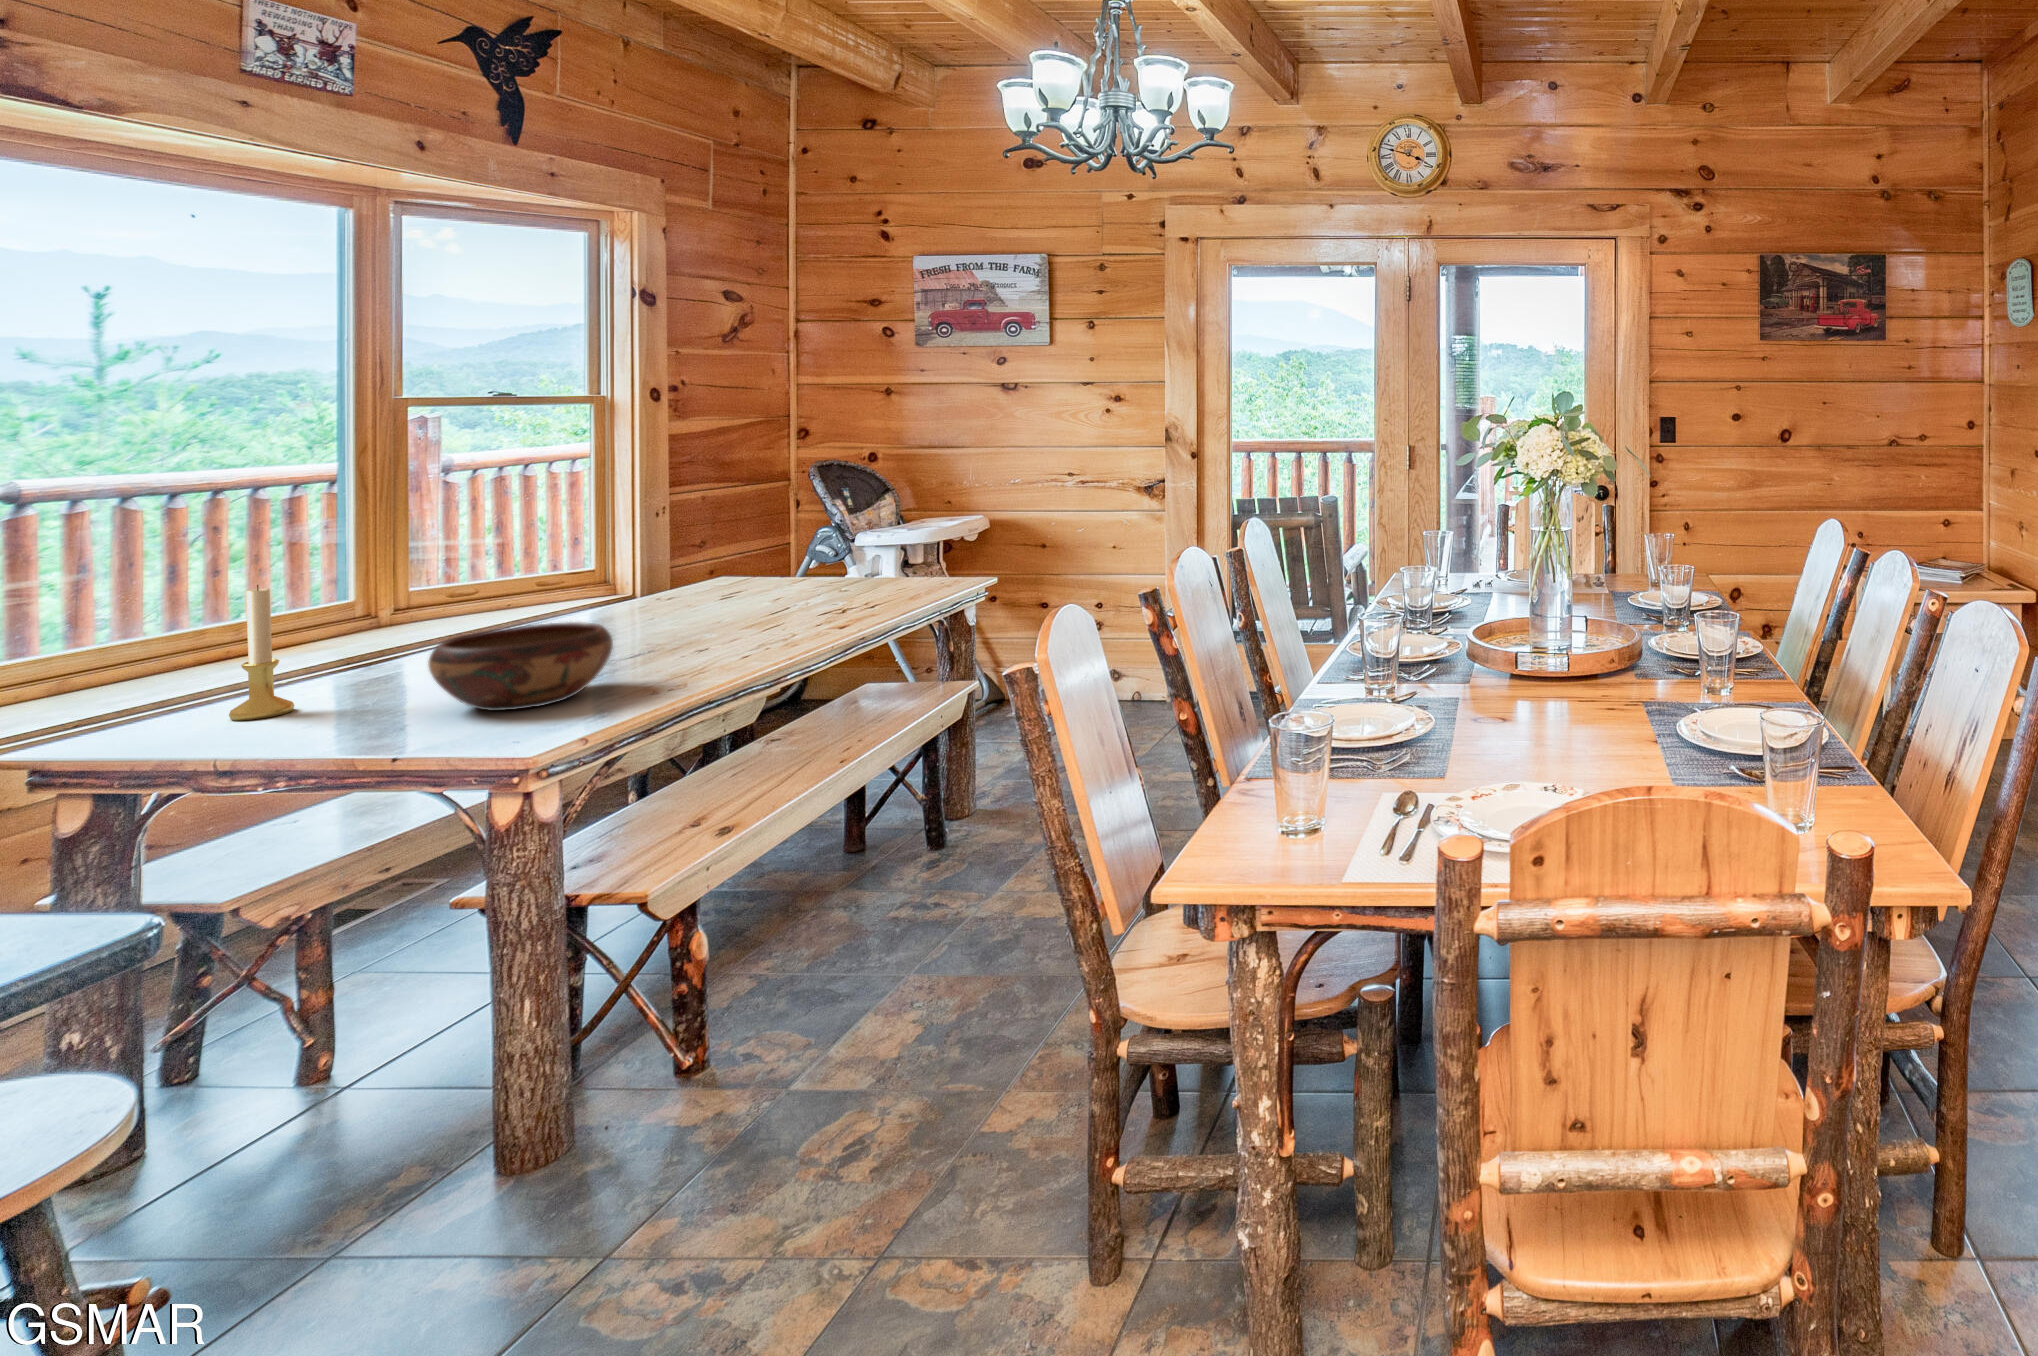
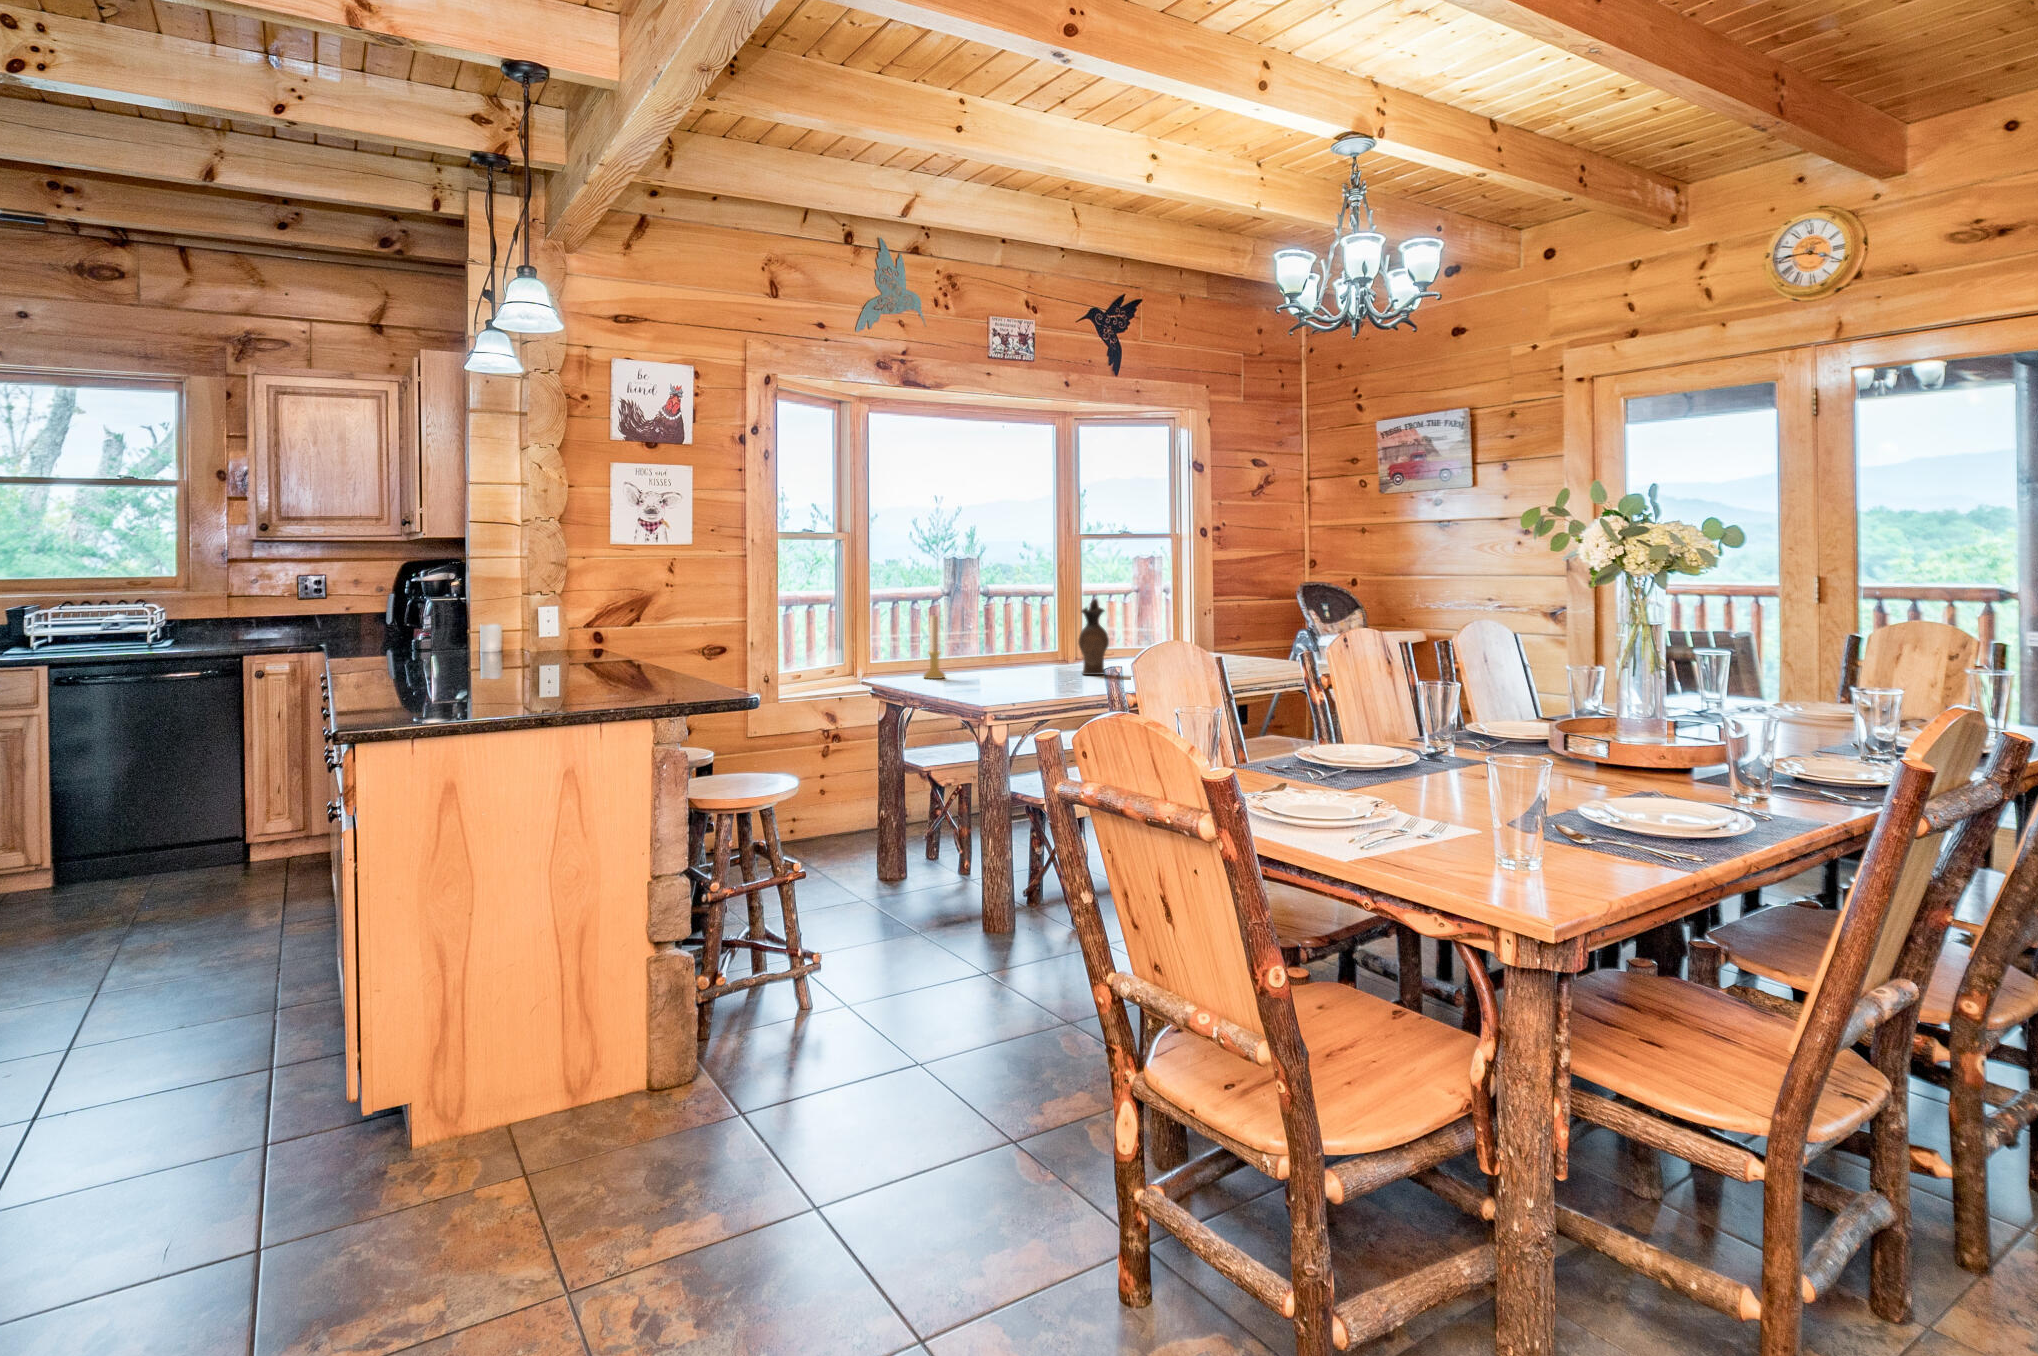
ceramic pitcher: none [592,520,657,648] -> present [1078,599,1109,675]
decorative bowl: present [428,622,613,711] -> none [973,647,1050,688]

